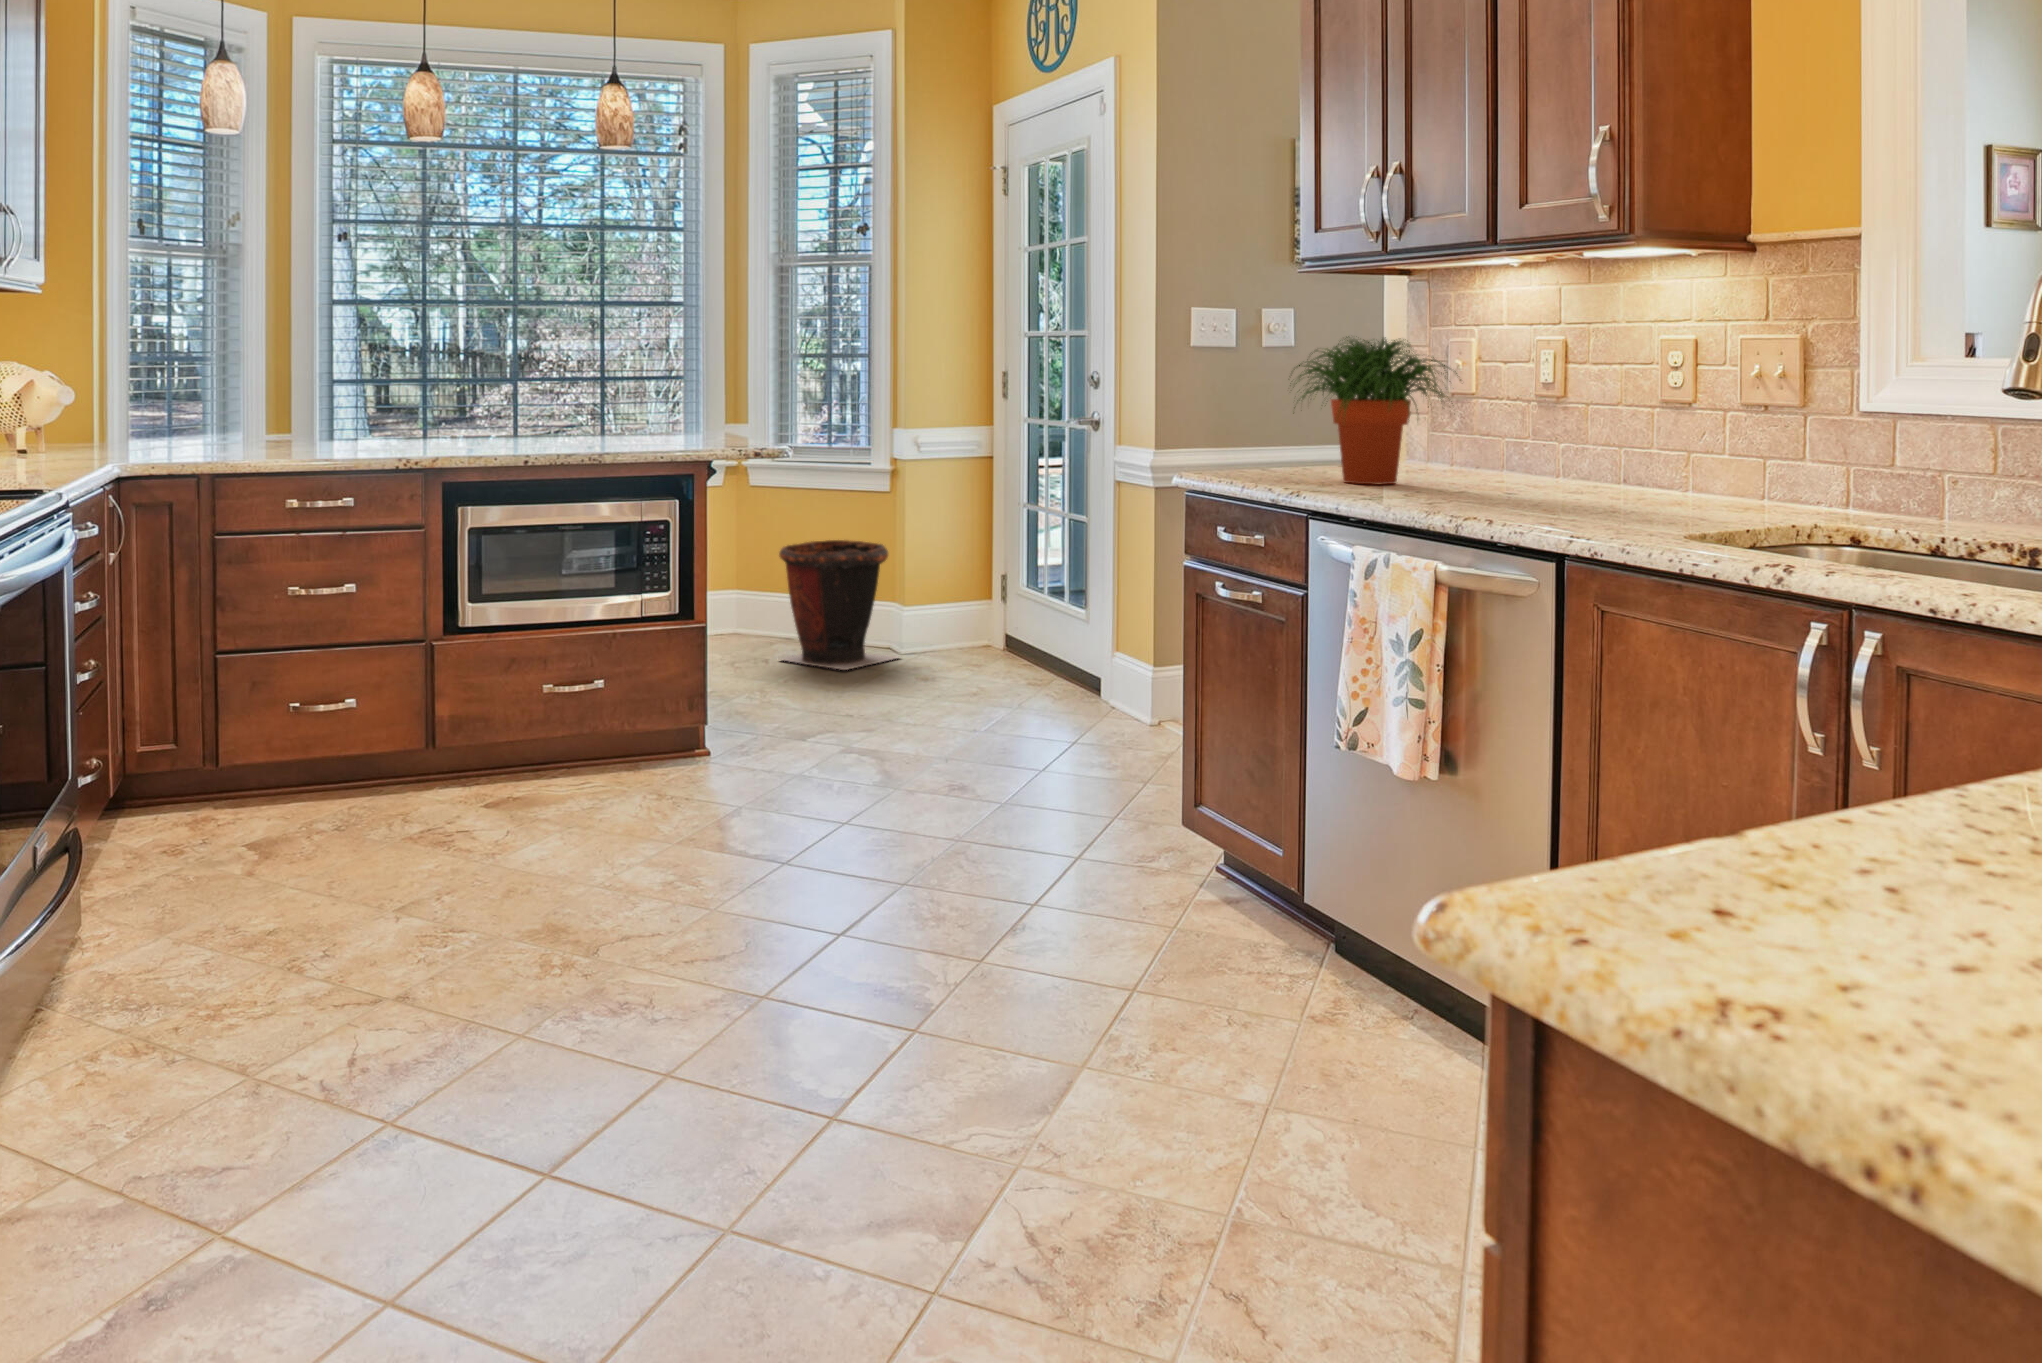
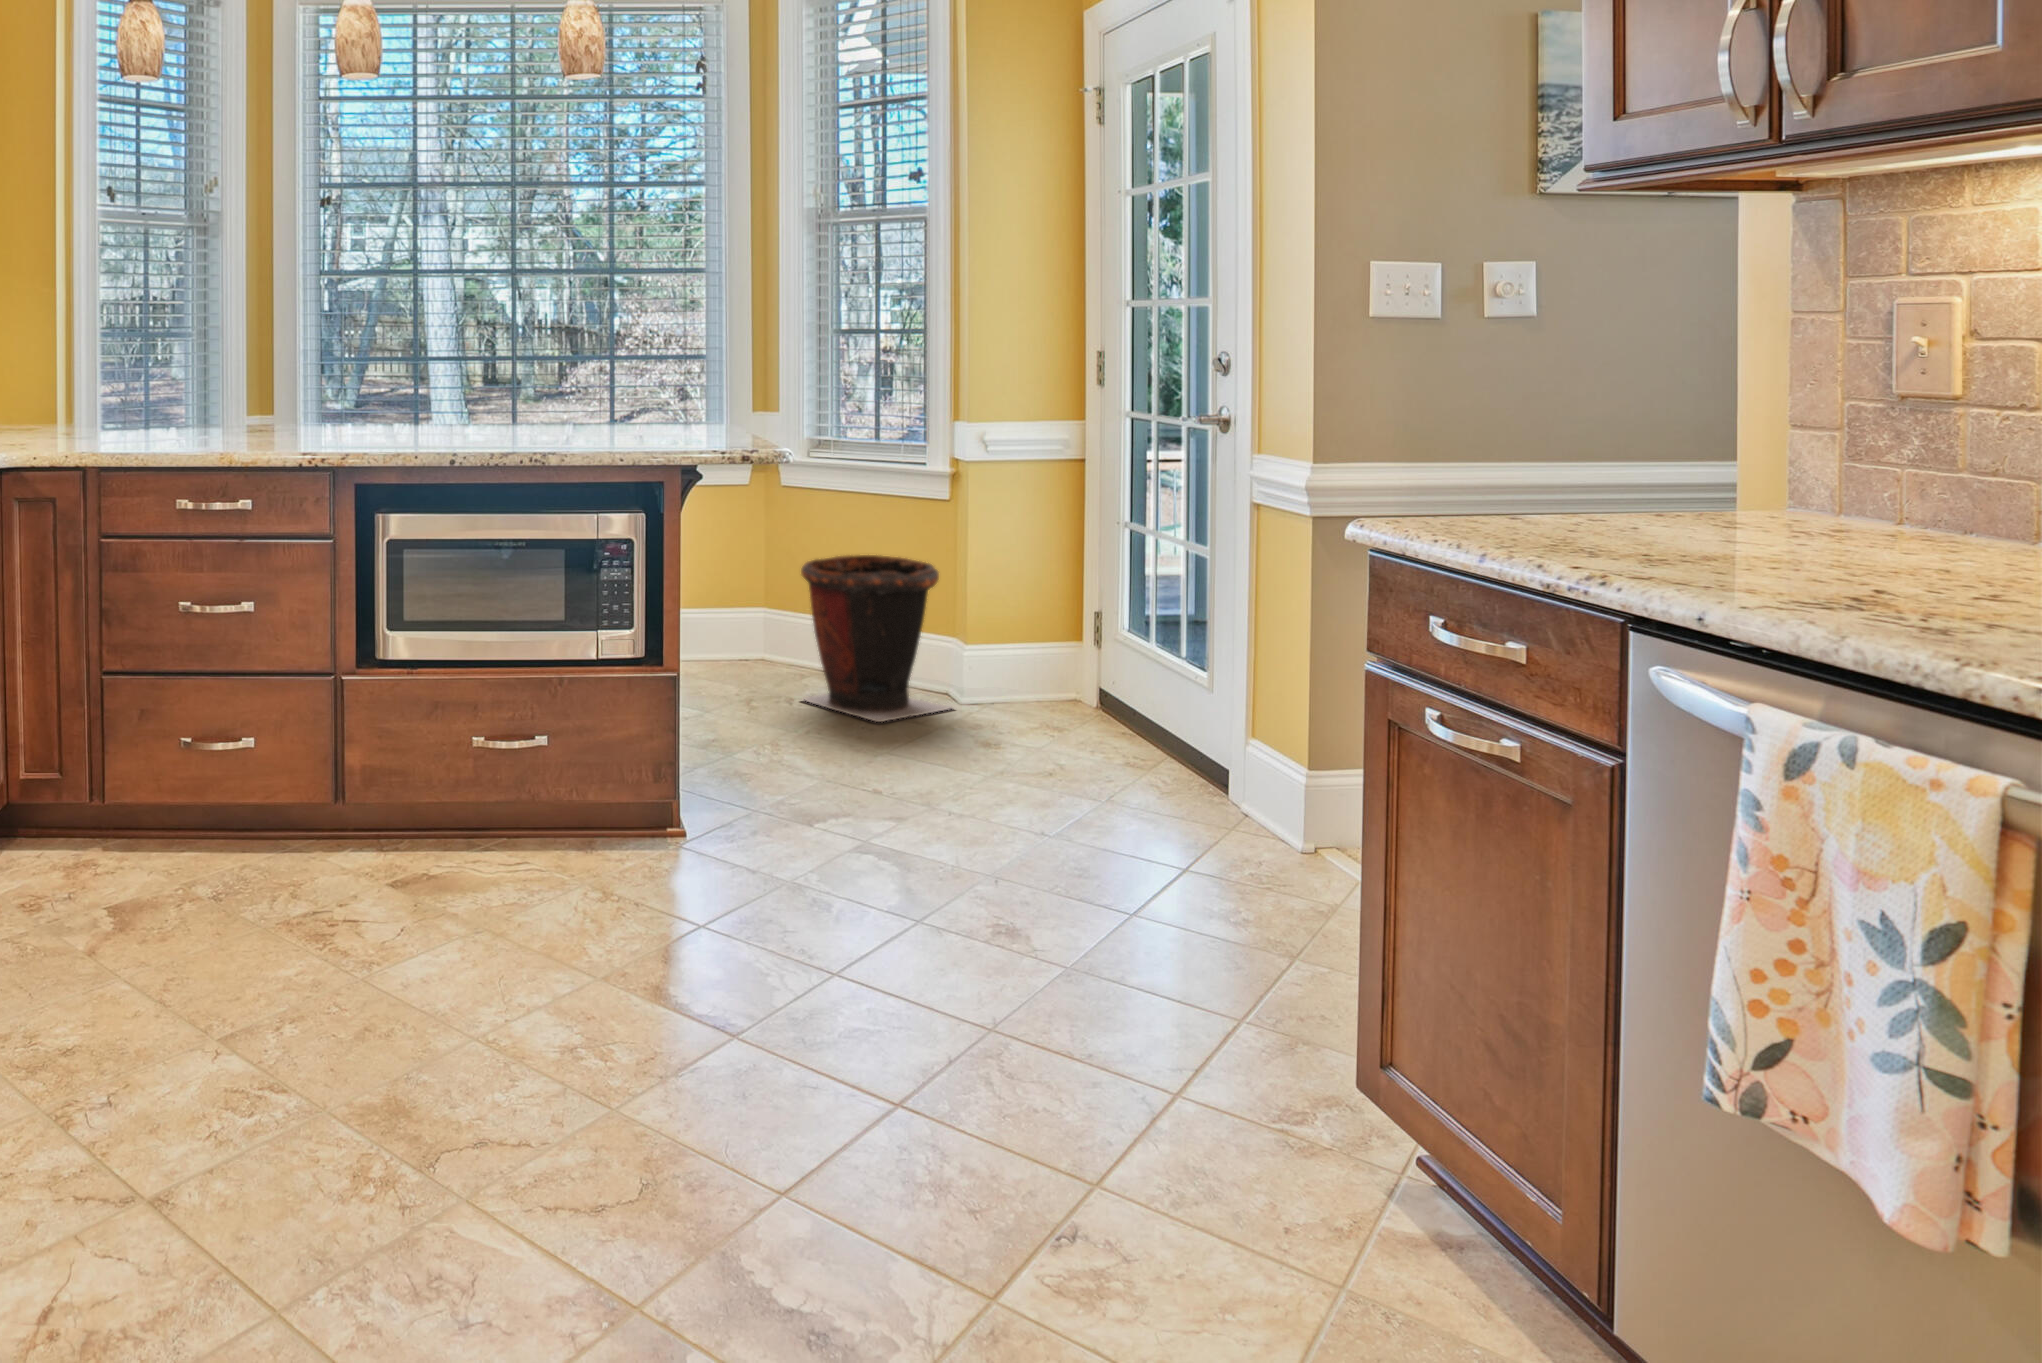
potted plant: present [1290,336,1458,484] -> none [1569,293,1967,564]

